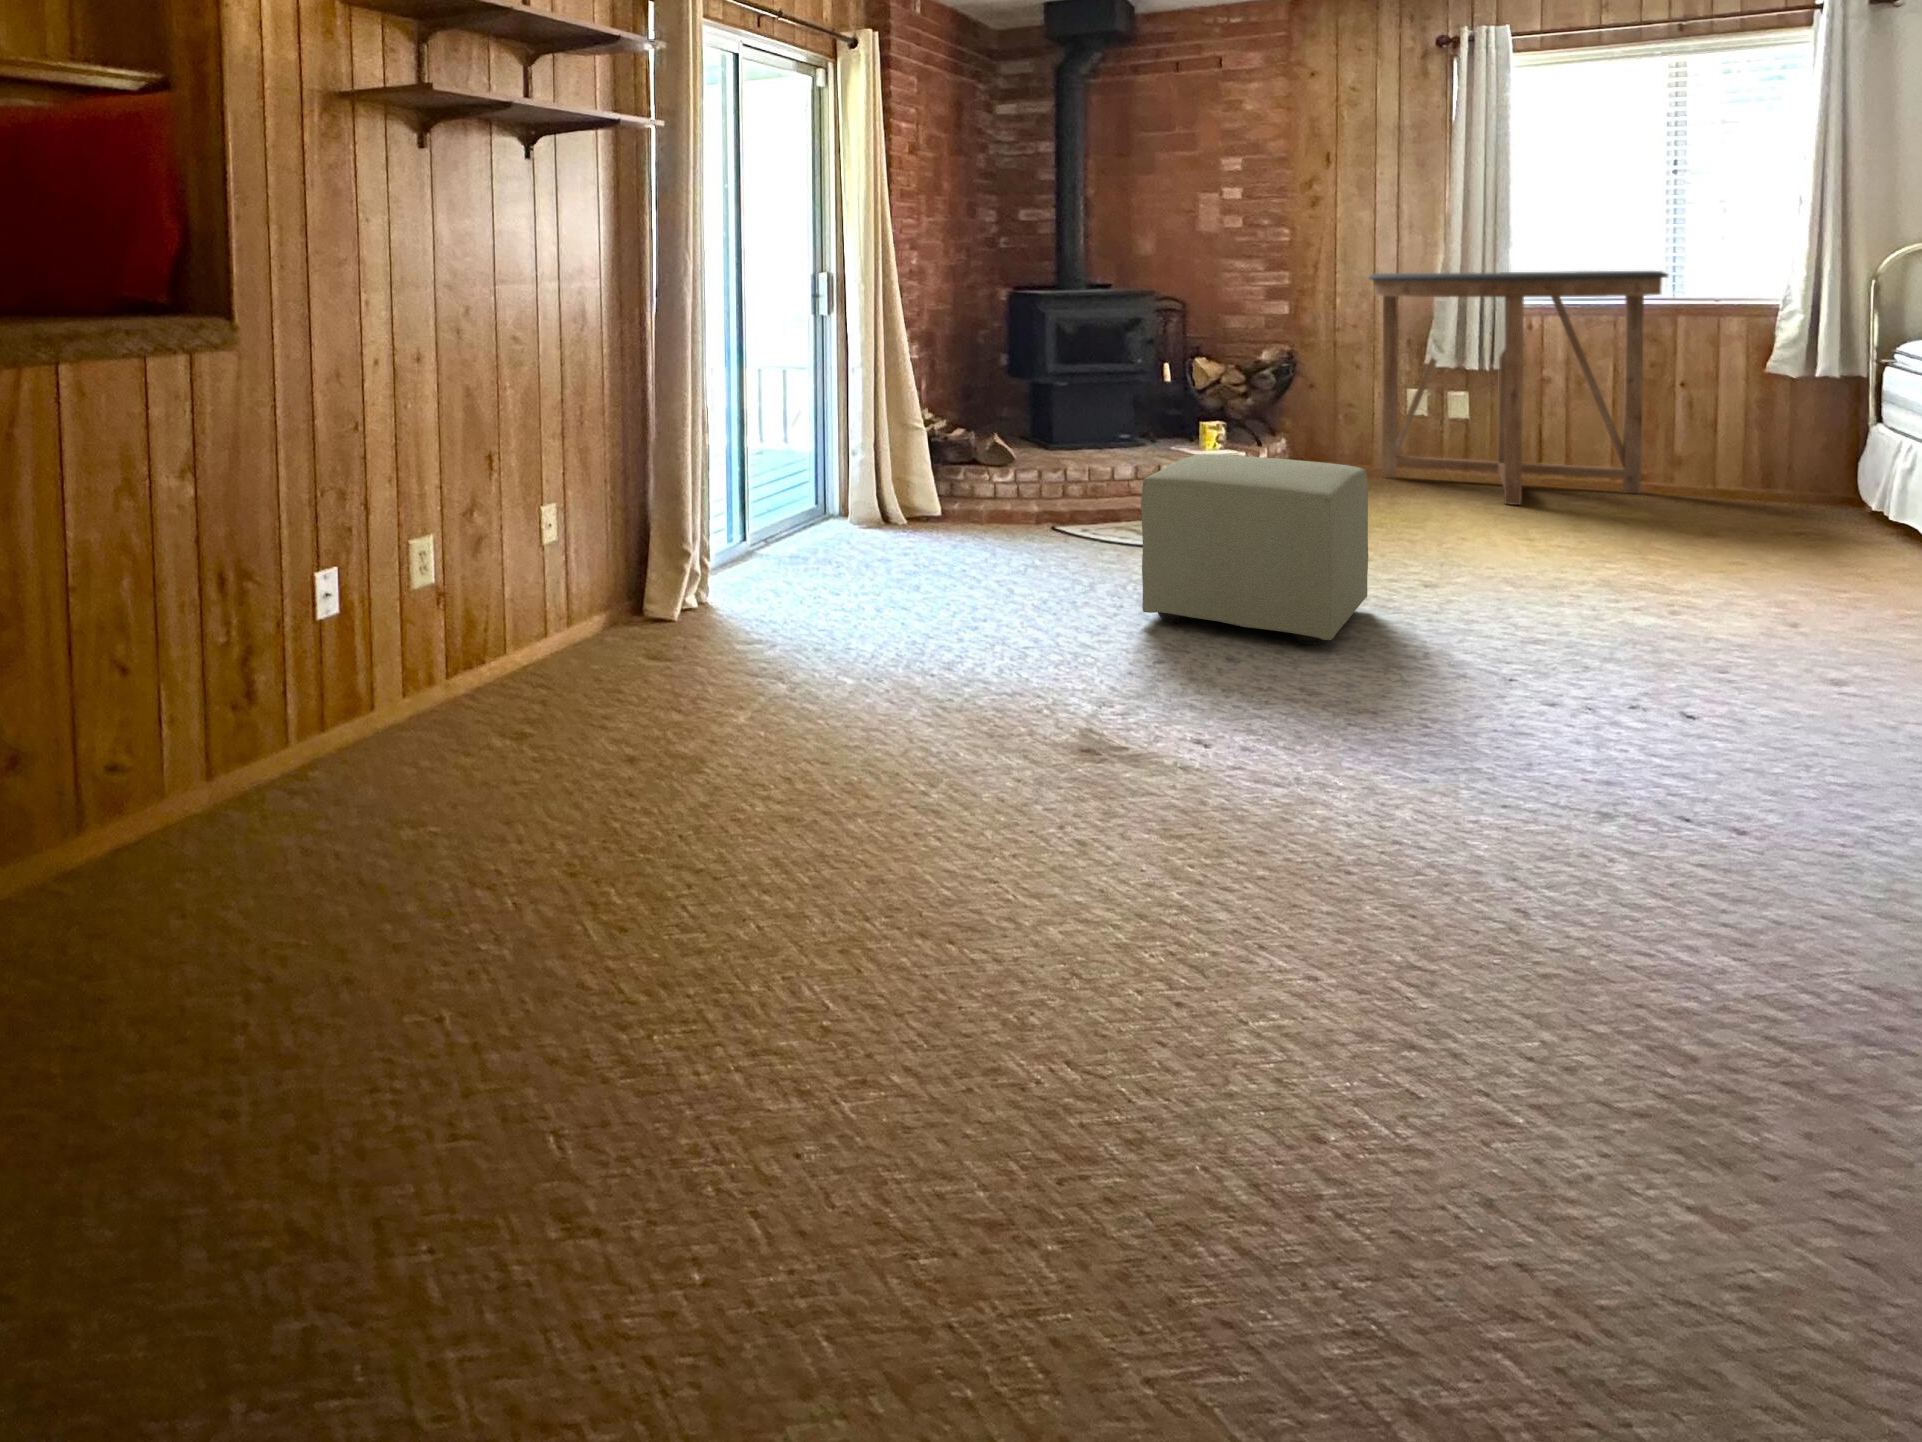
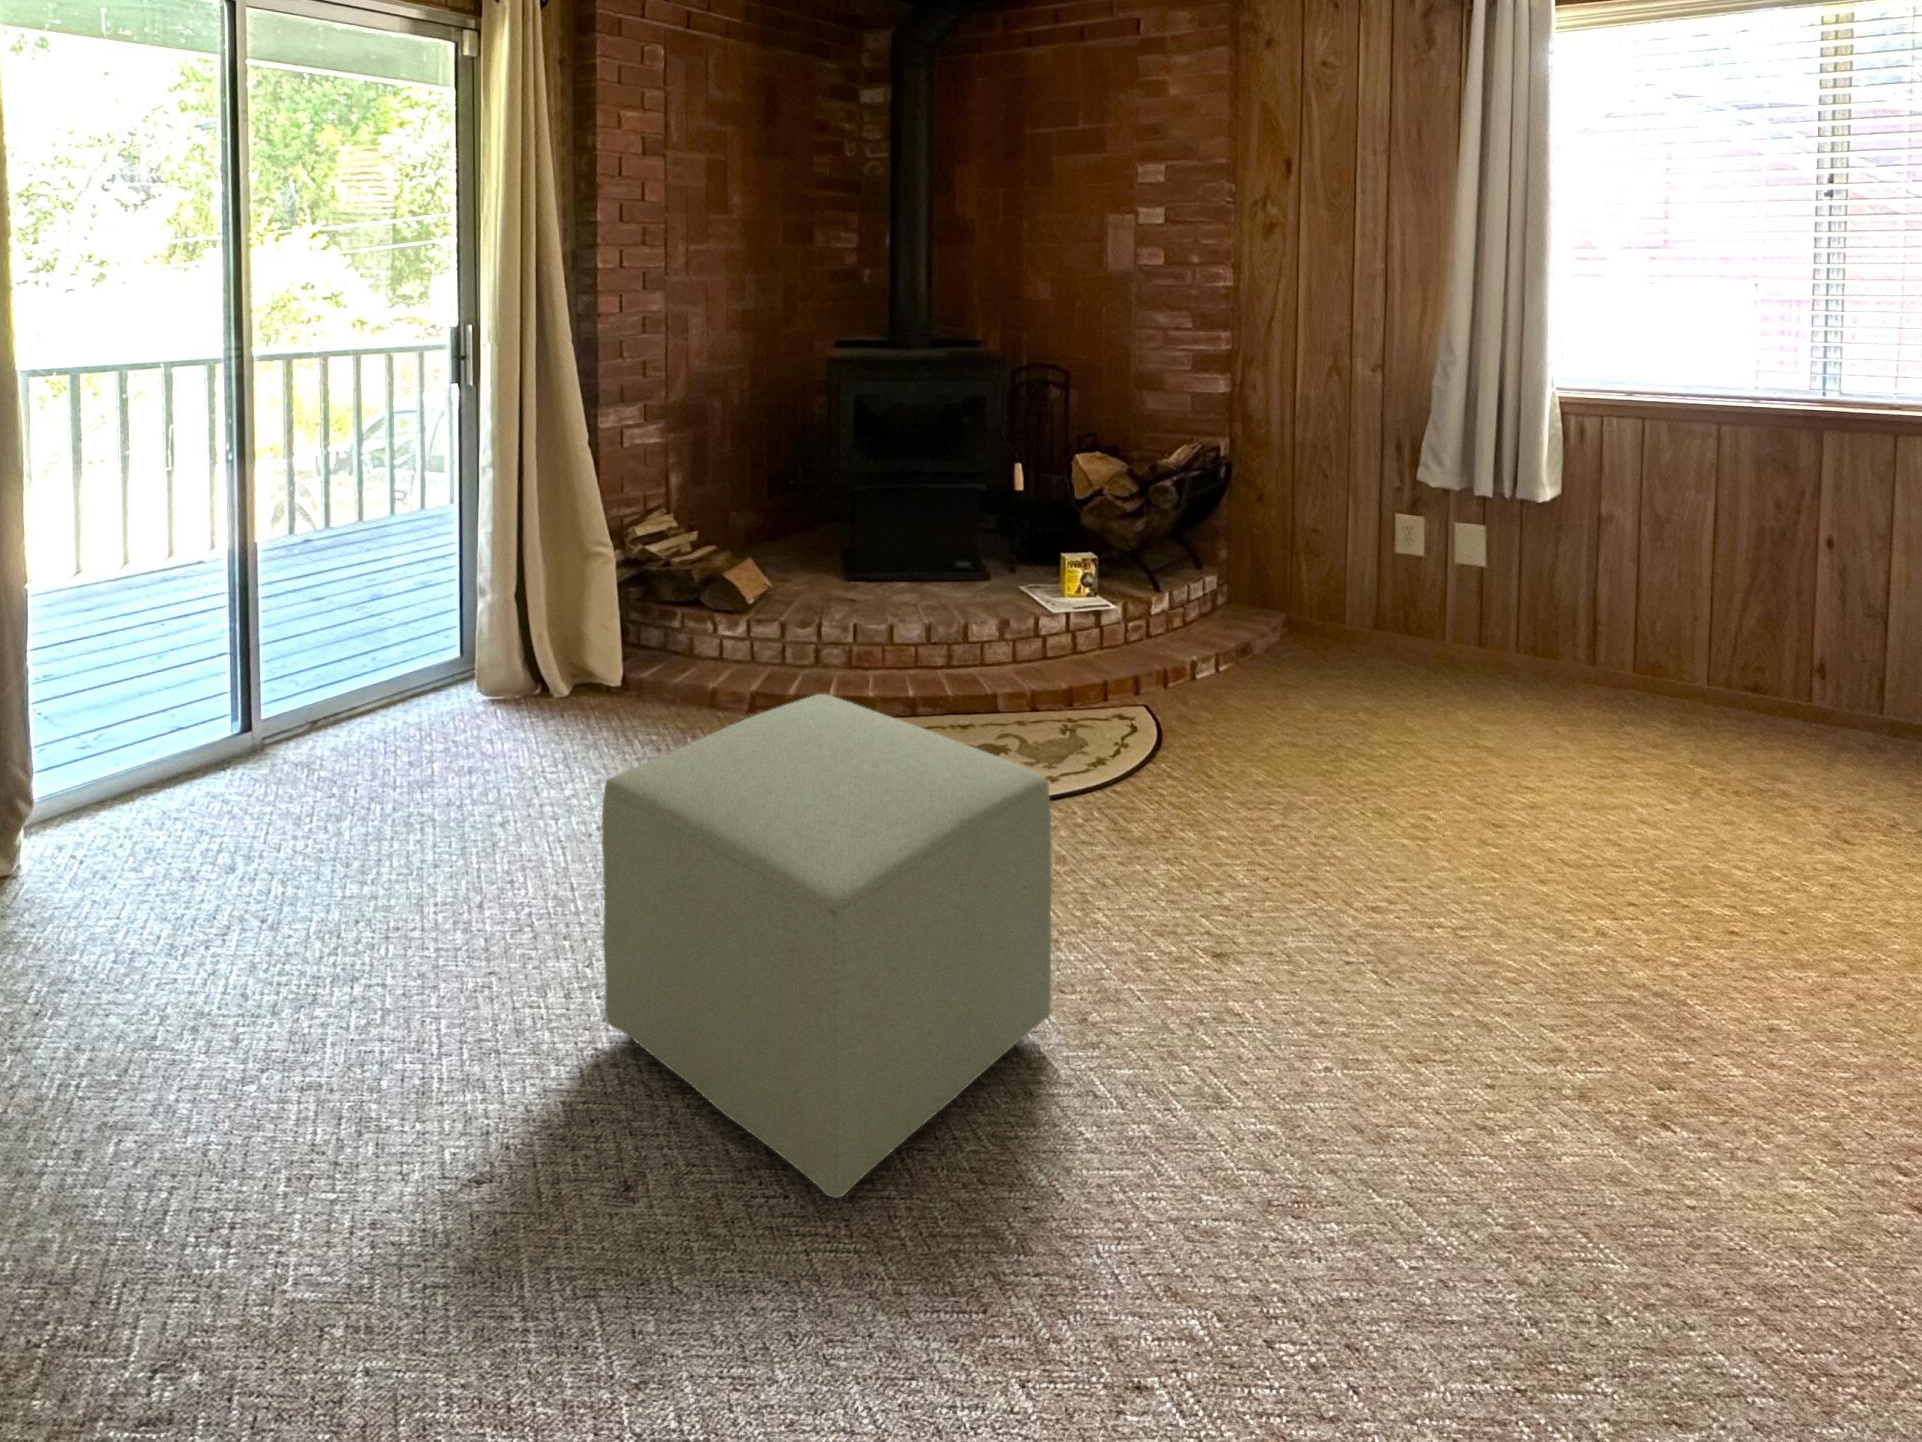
console table: present [1369,271,1668,505] -> none [1323,338,1797,724]

